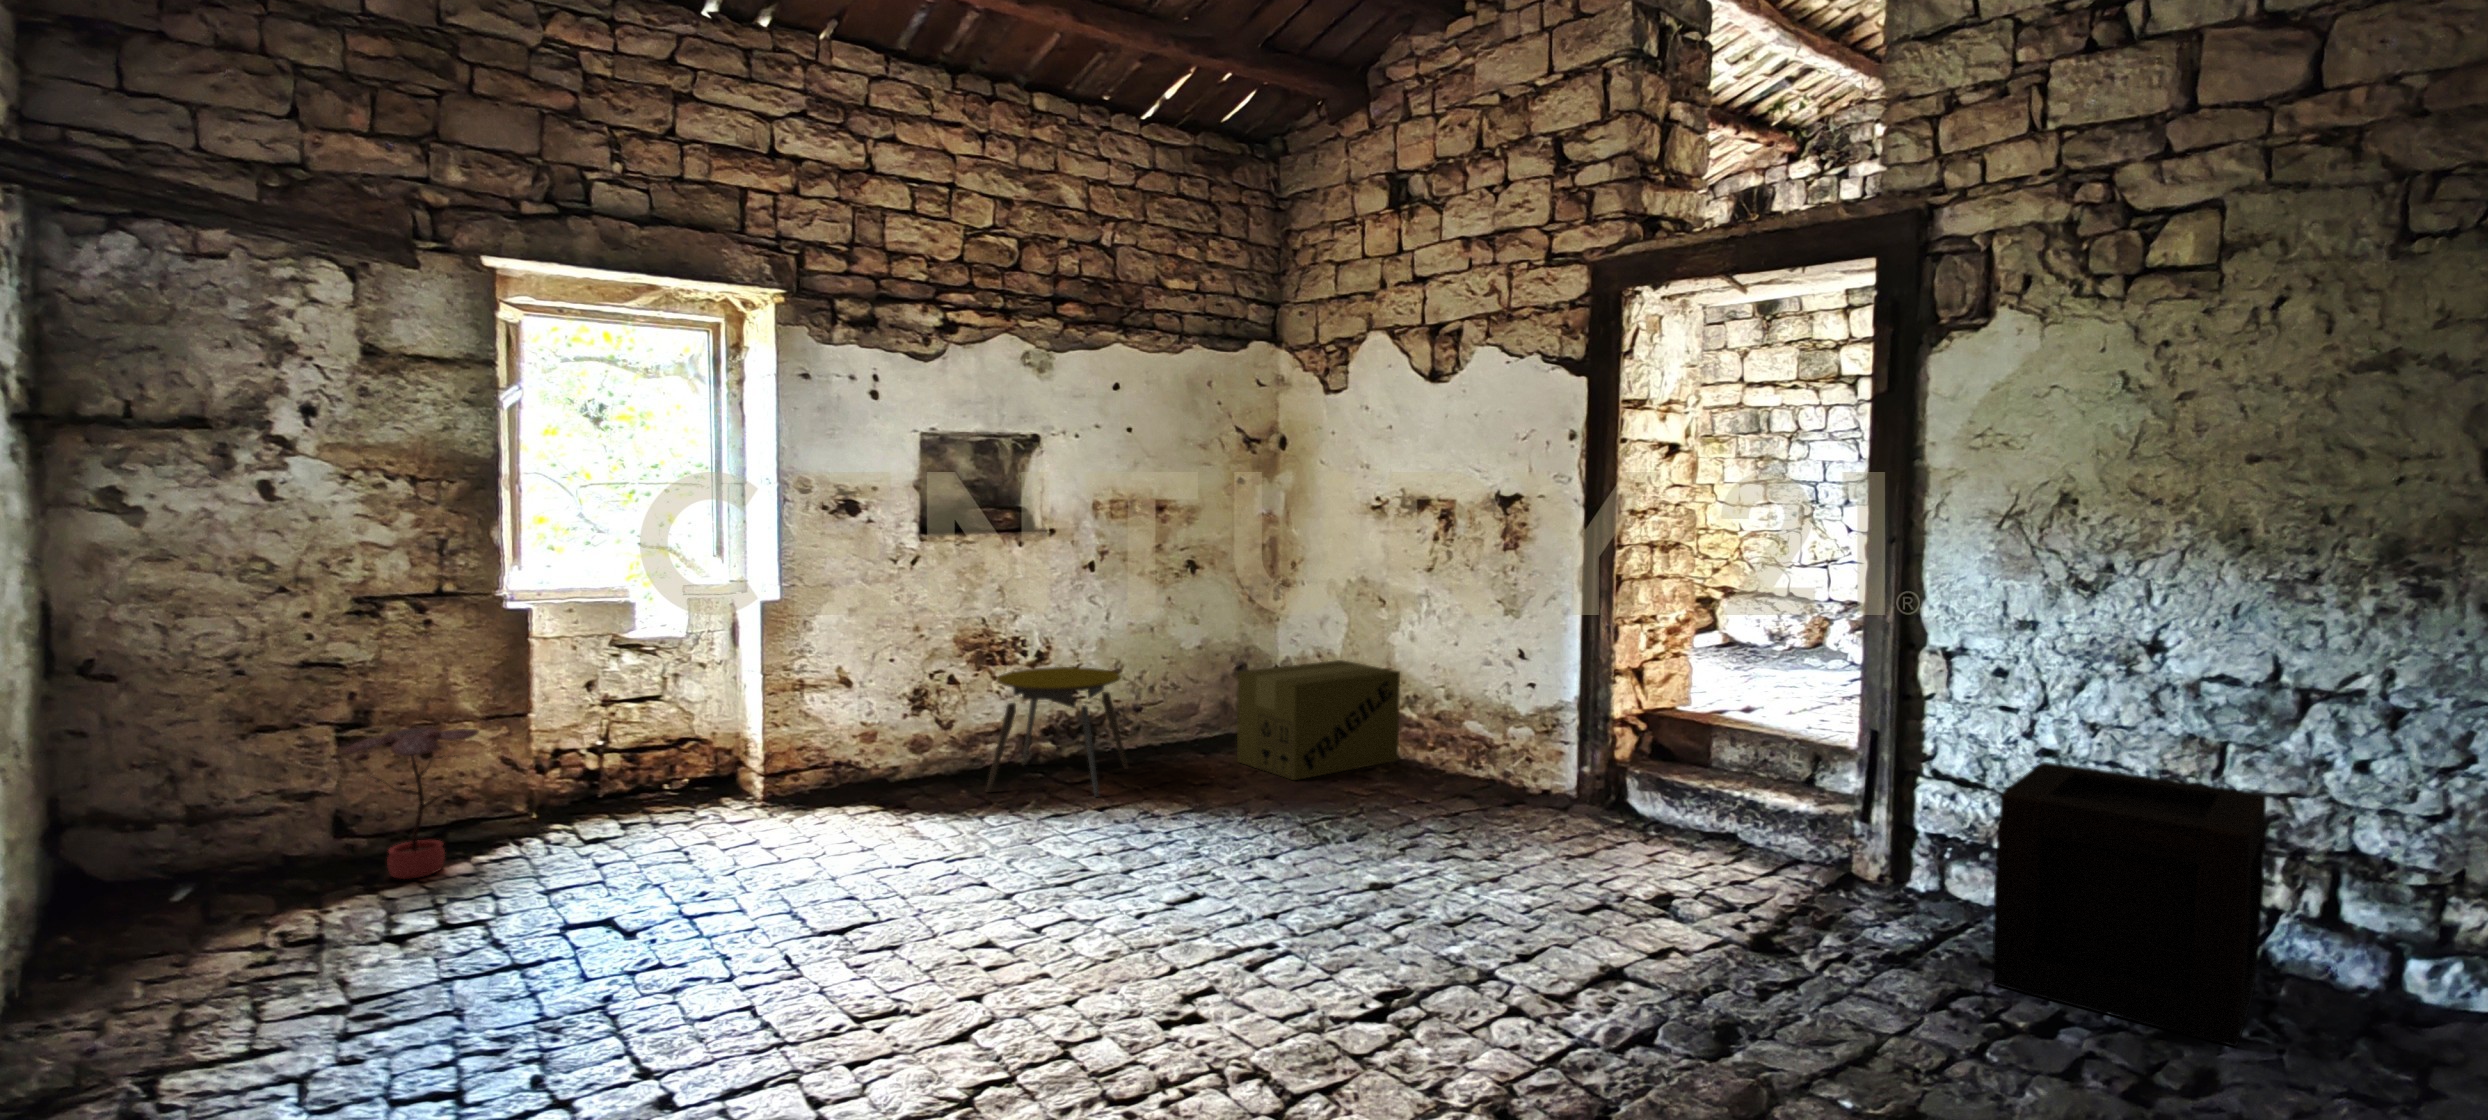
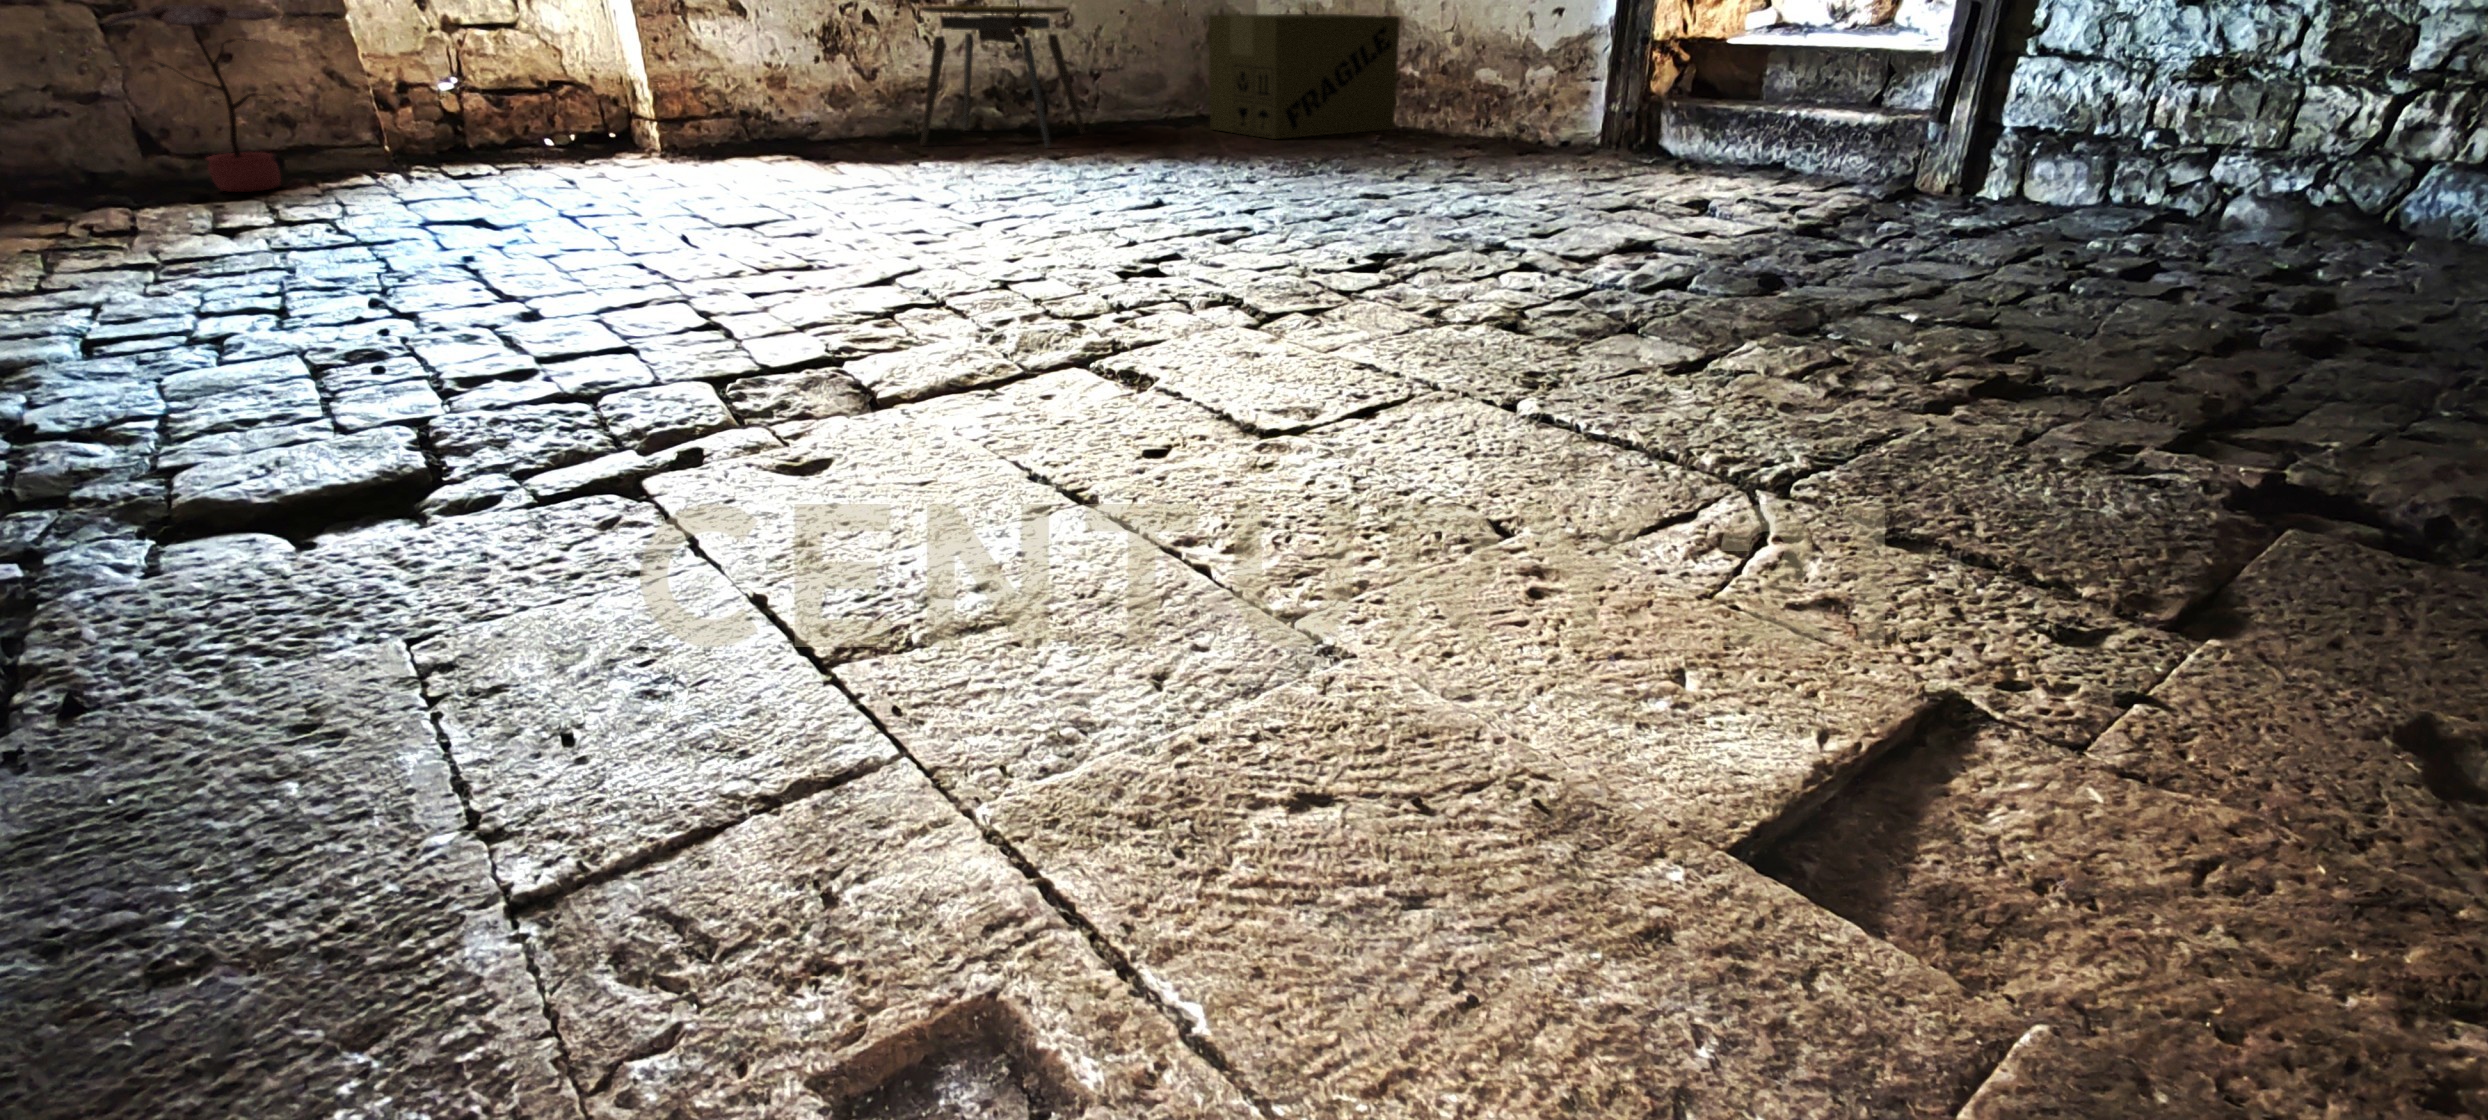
wooden crate: present [1992,762,2267,1046] -> none [2077,5,2472,286]

